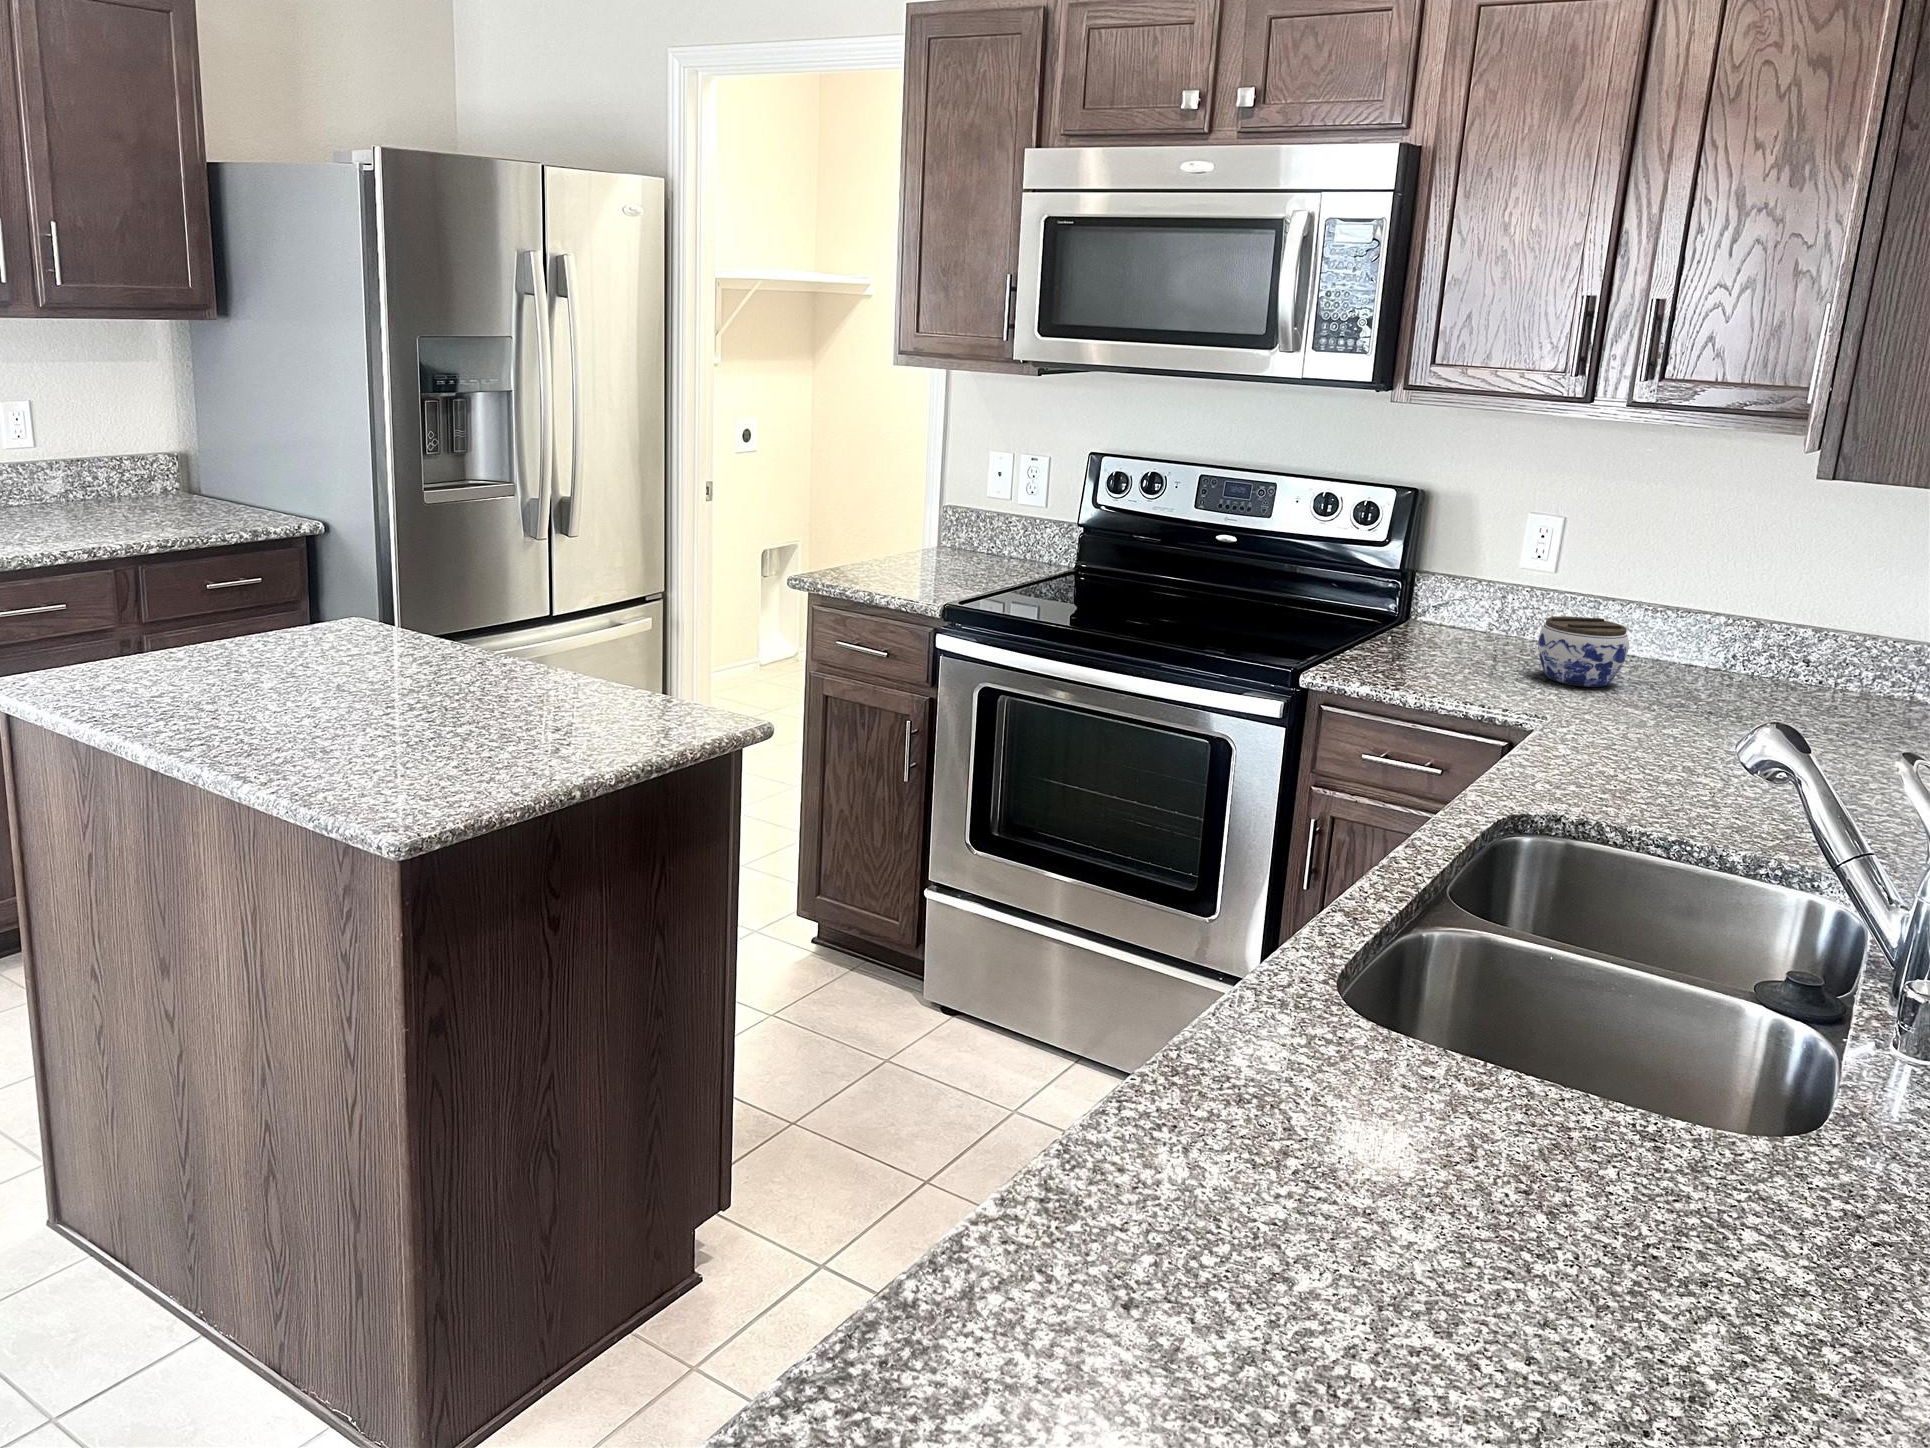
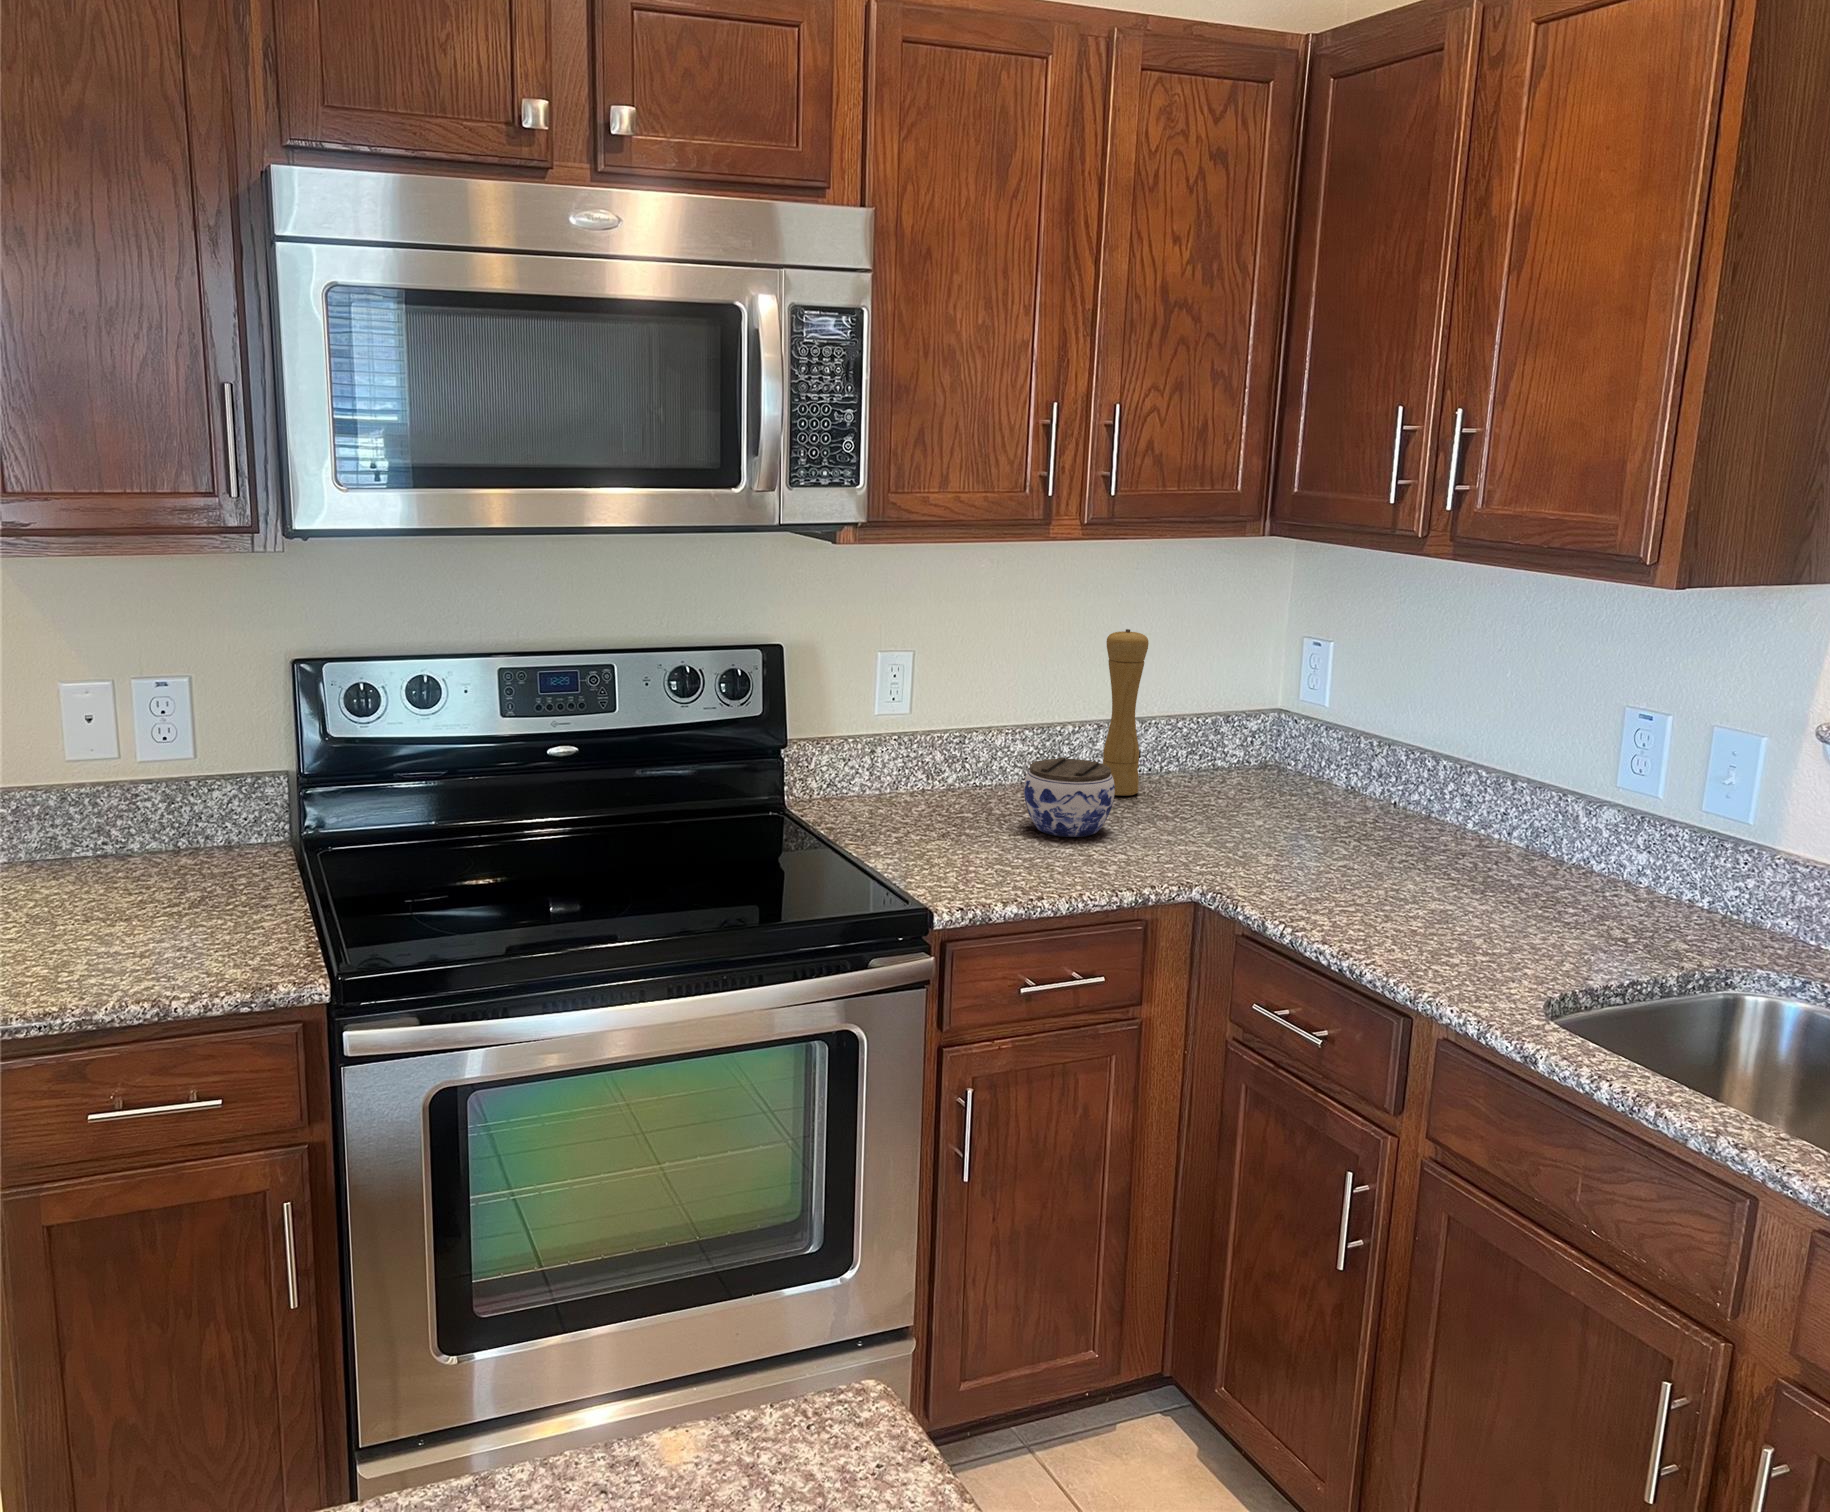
pepper mill: none [1706,522,1779,687] -> present [1103,629,1149,796]

